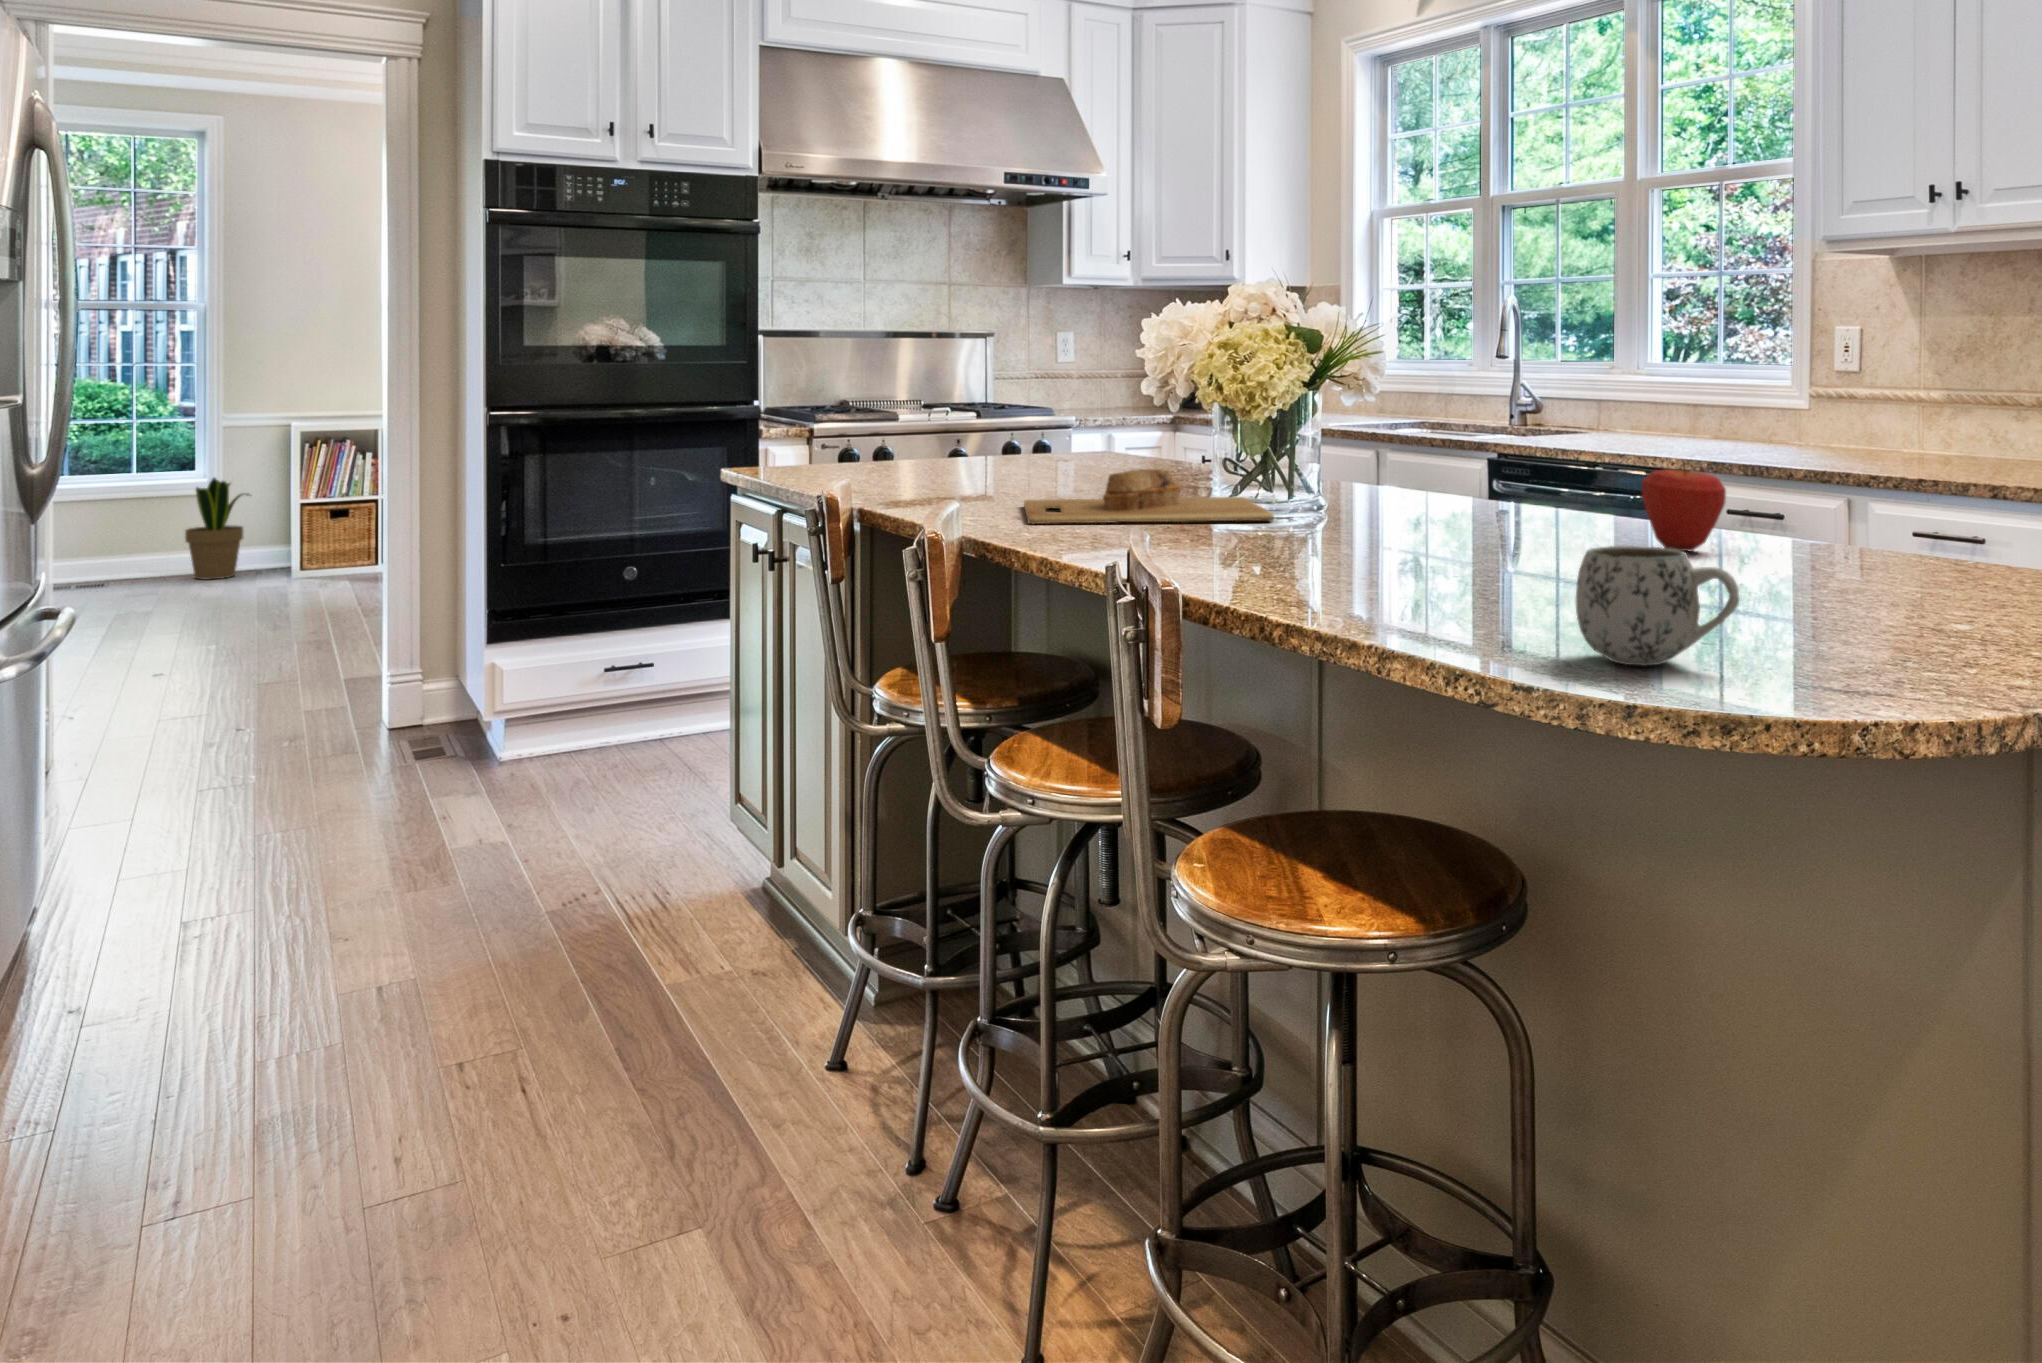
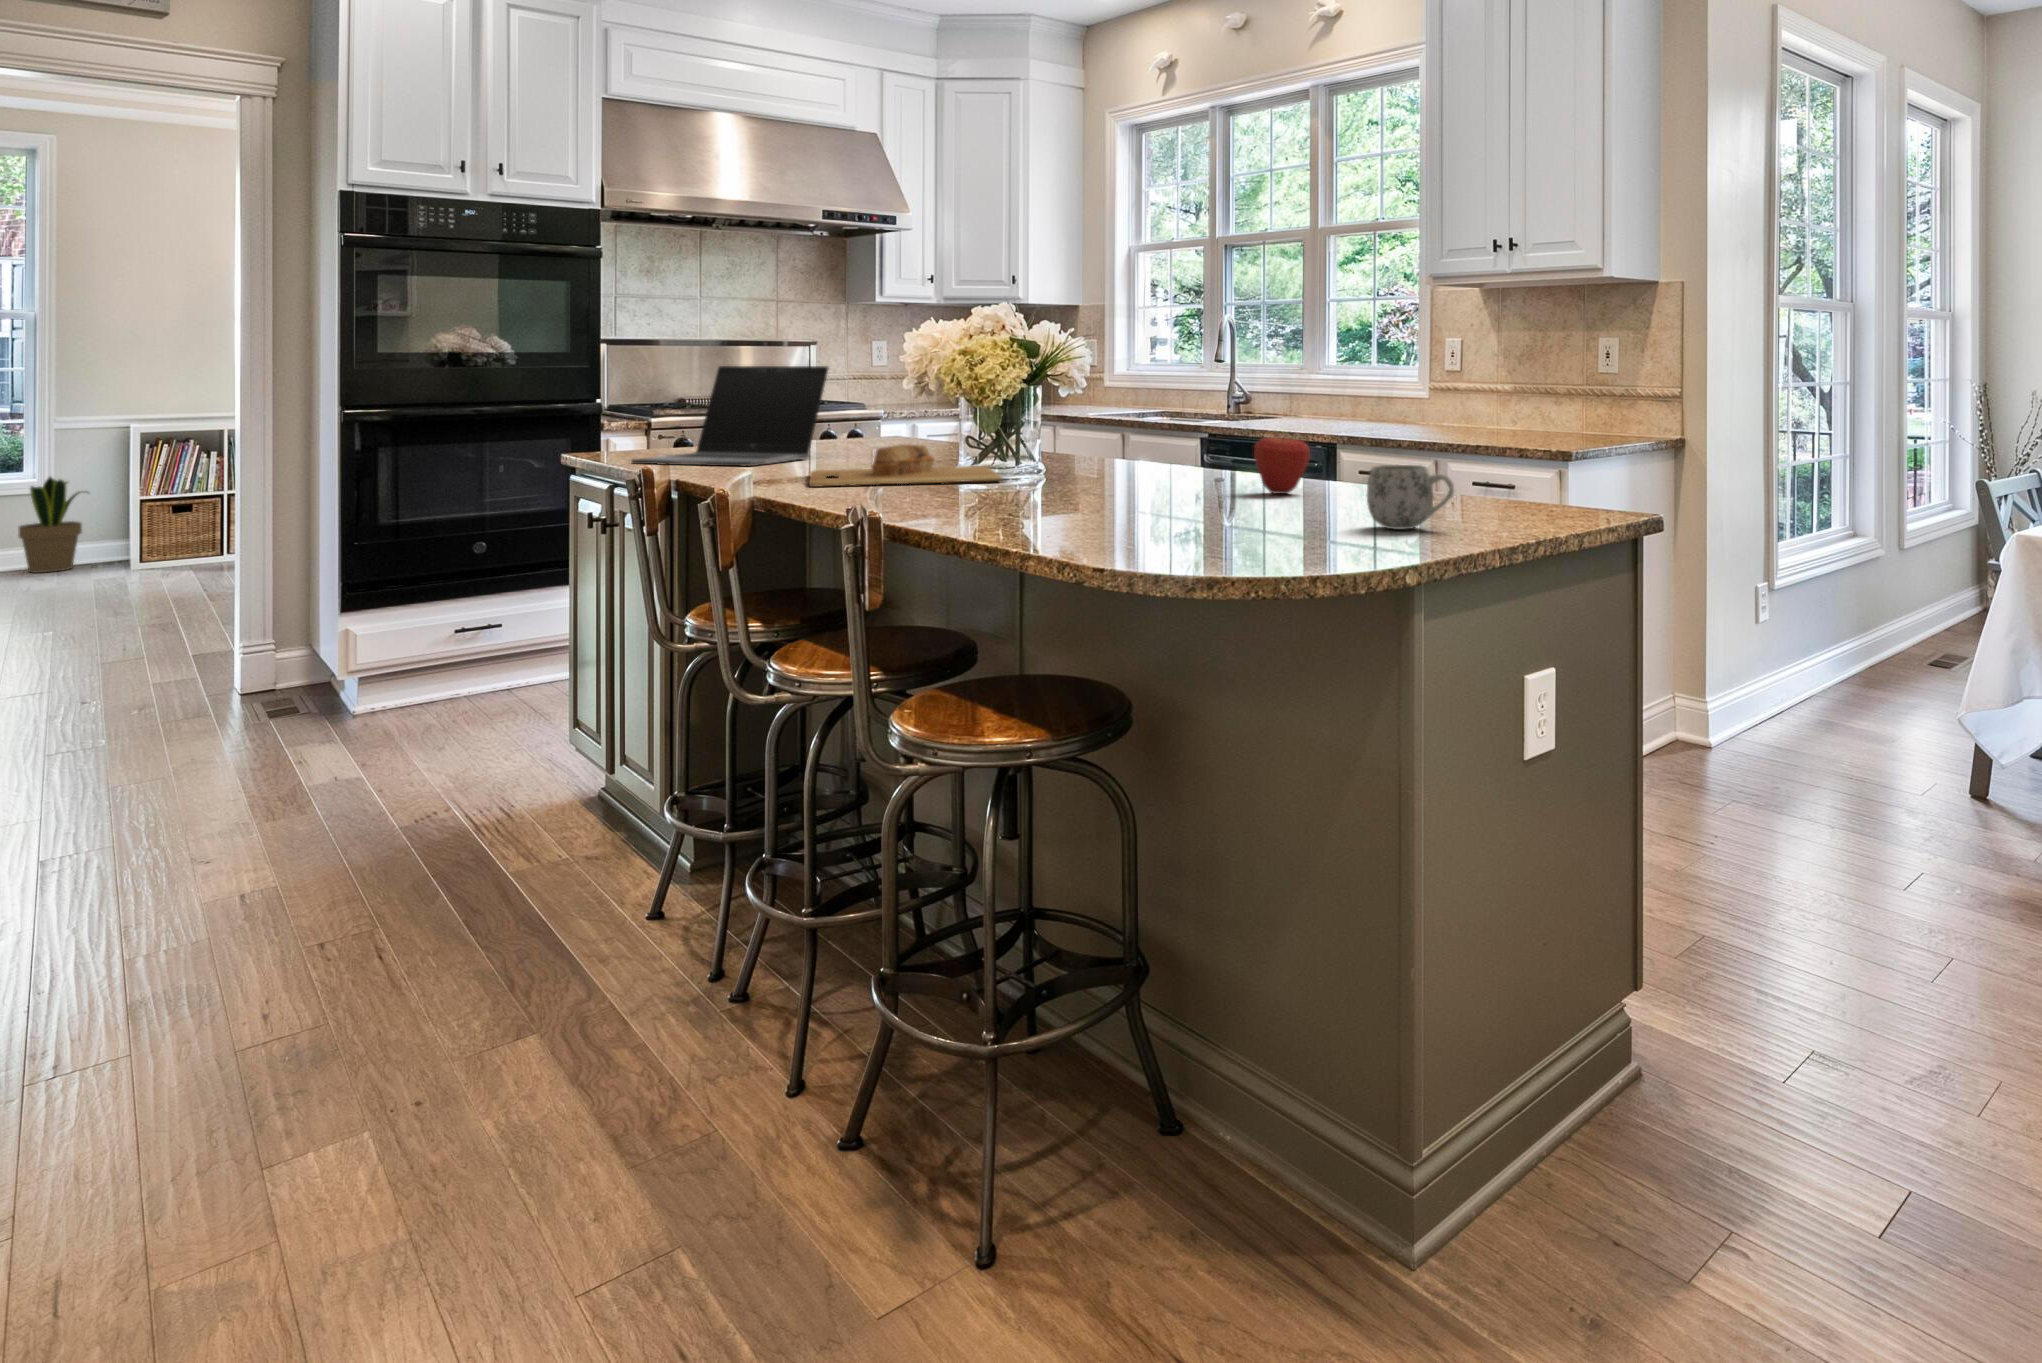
laptop: none [805,363,1036,491] -> present [631,366,828,467]
mug: present [1576,546,1740,665] -> present [1367,465,1454,530]

